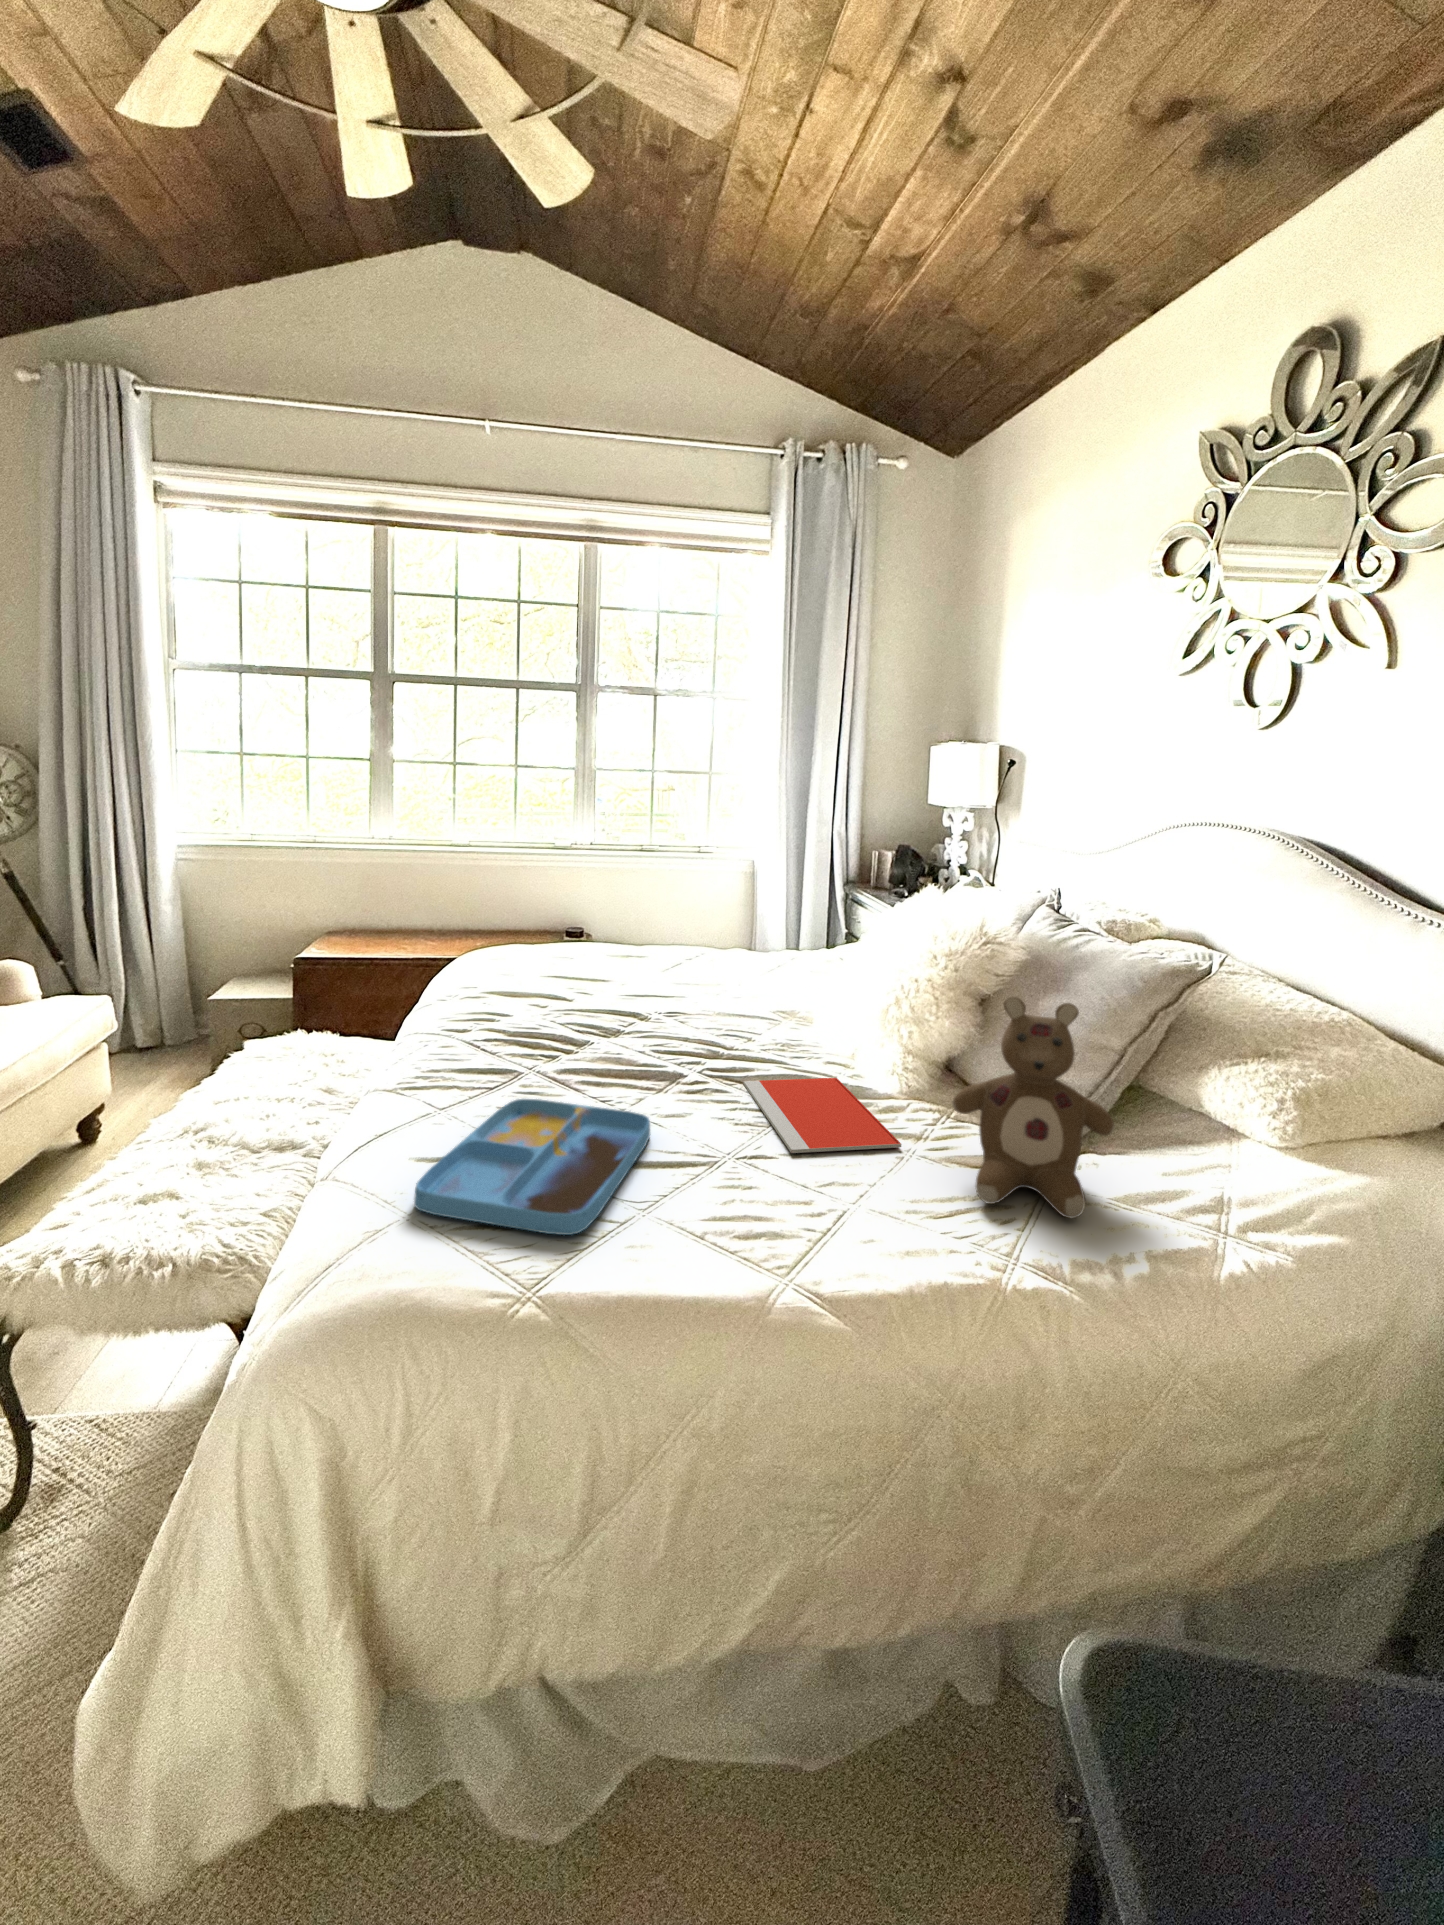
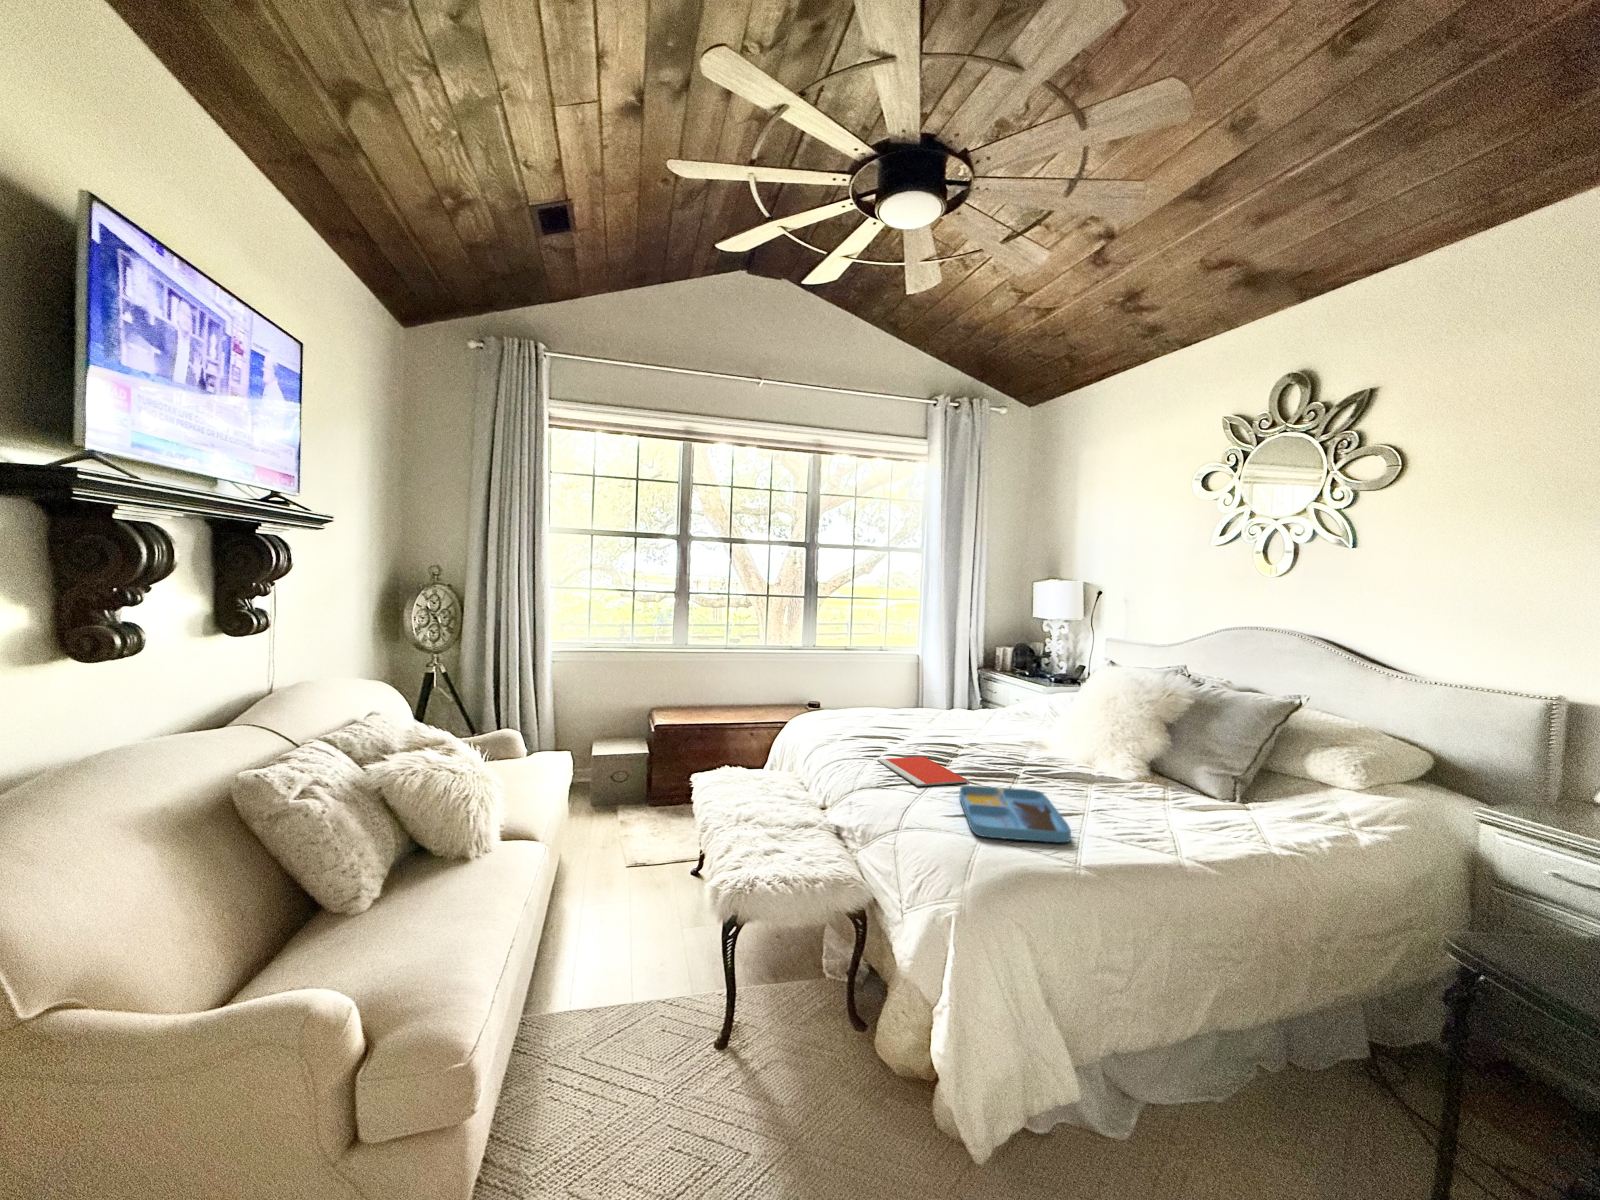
stuffed bear: present [952,997,1115,1218] -> none [1199,717,1288,826]
notebook: present [743,1078,901,1153] -> present [878,757,969,786]

